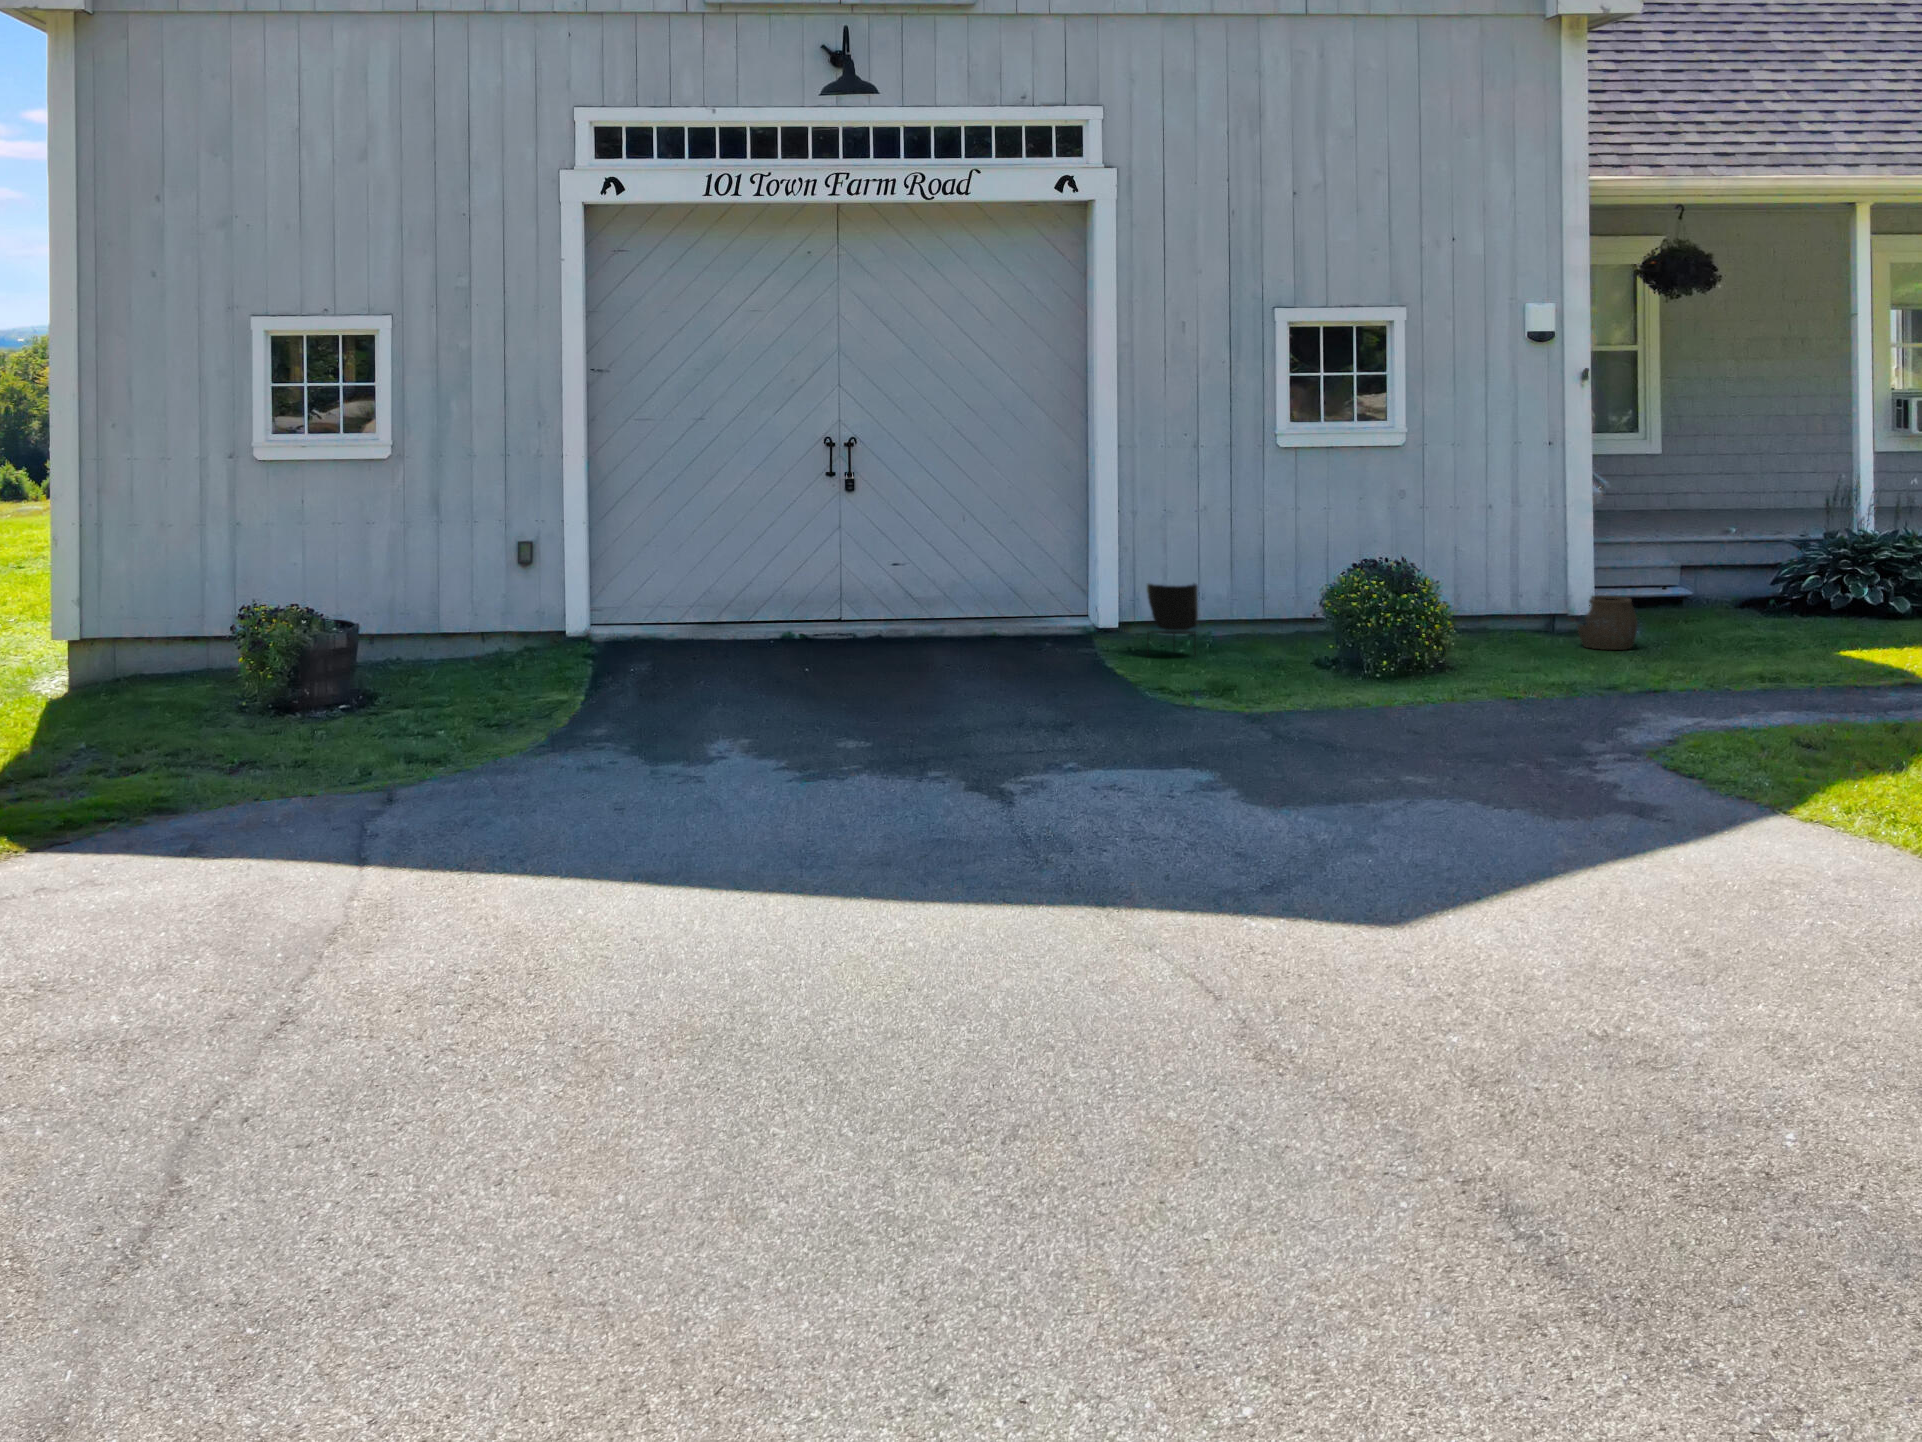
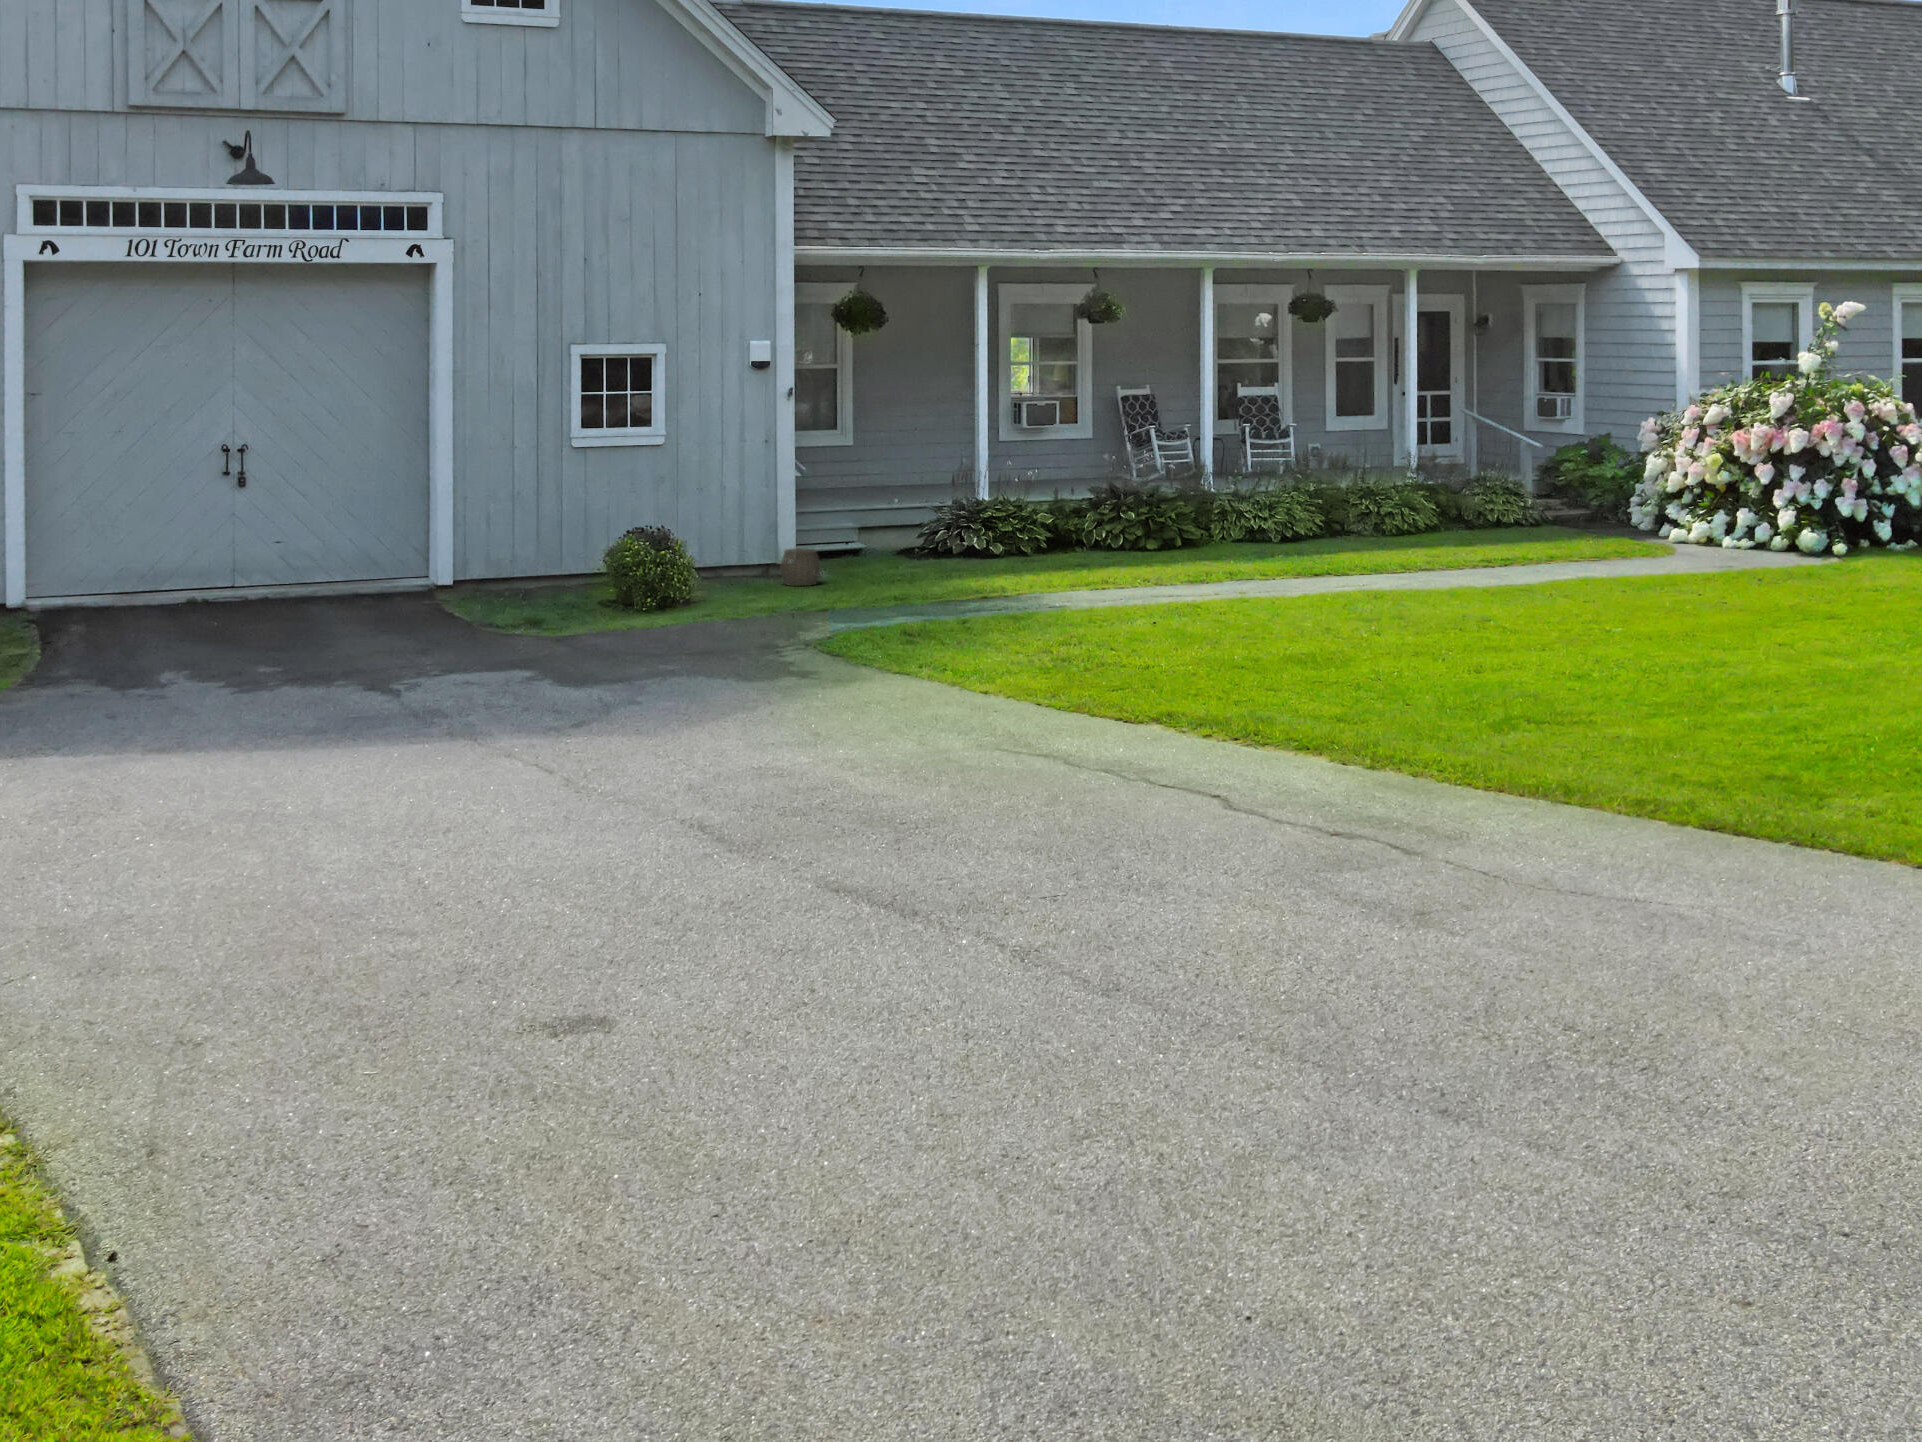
planter: present [1147,583,1198,636] -> none [475,548,513,605]

